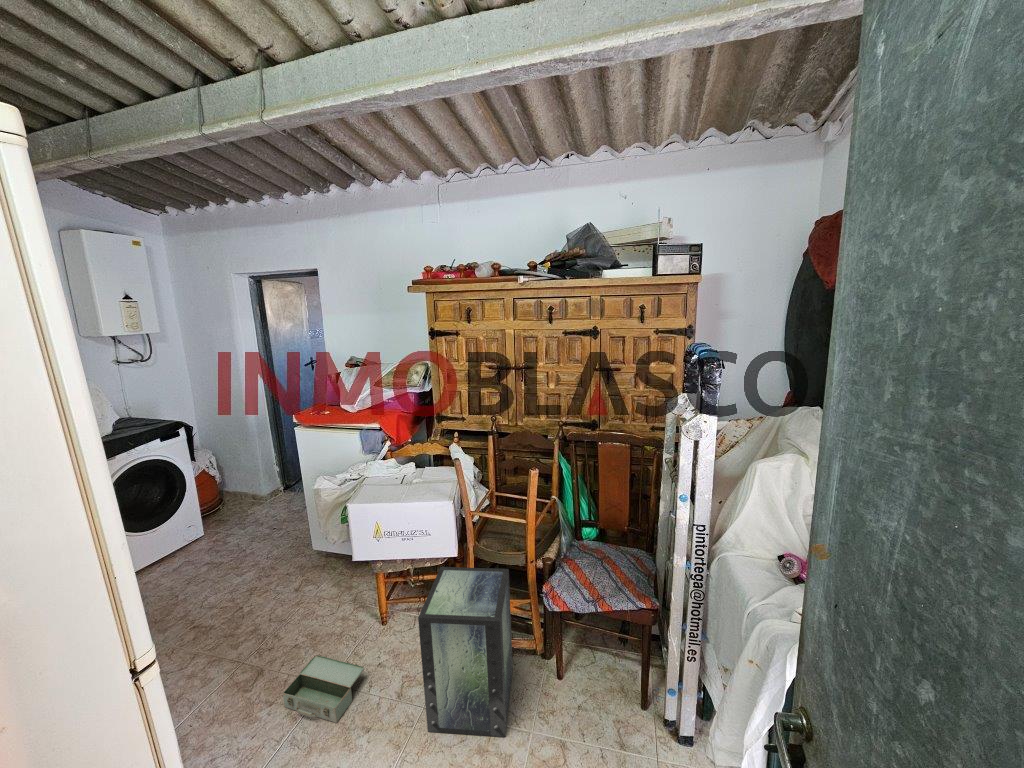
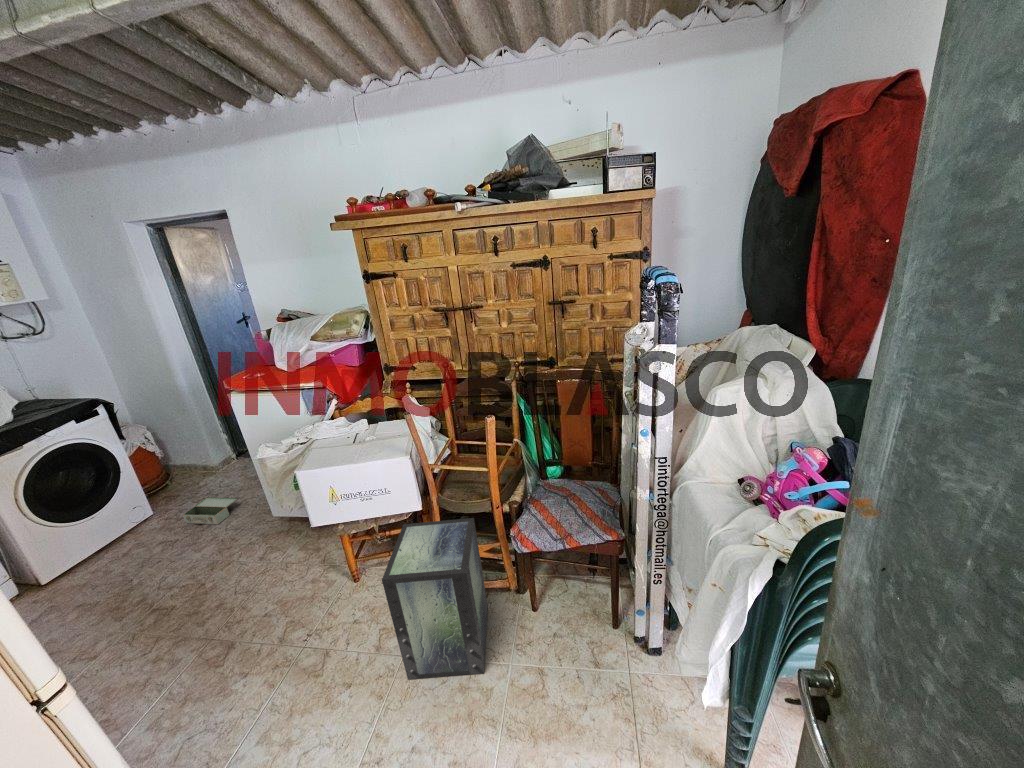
toolbox: present [283,655,365,723] -> present [183,497,237,524]

